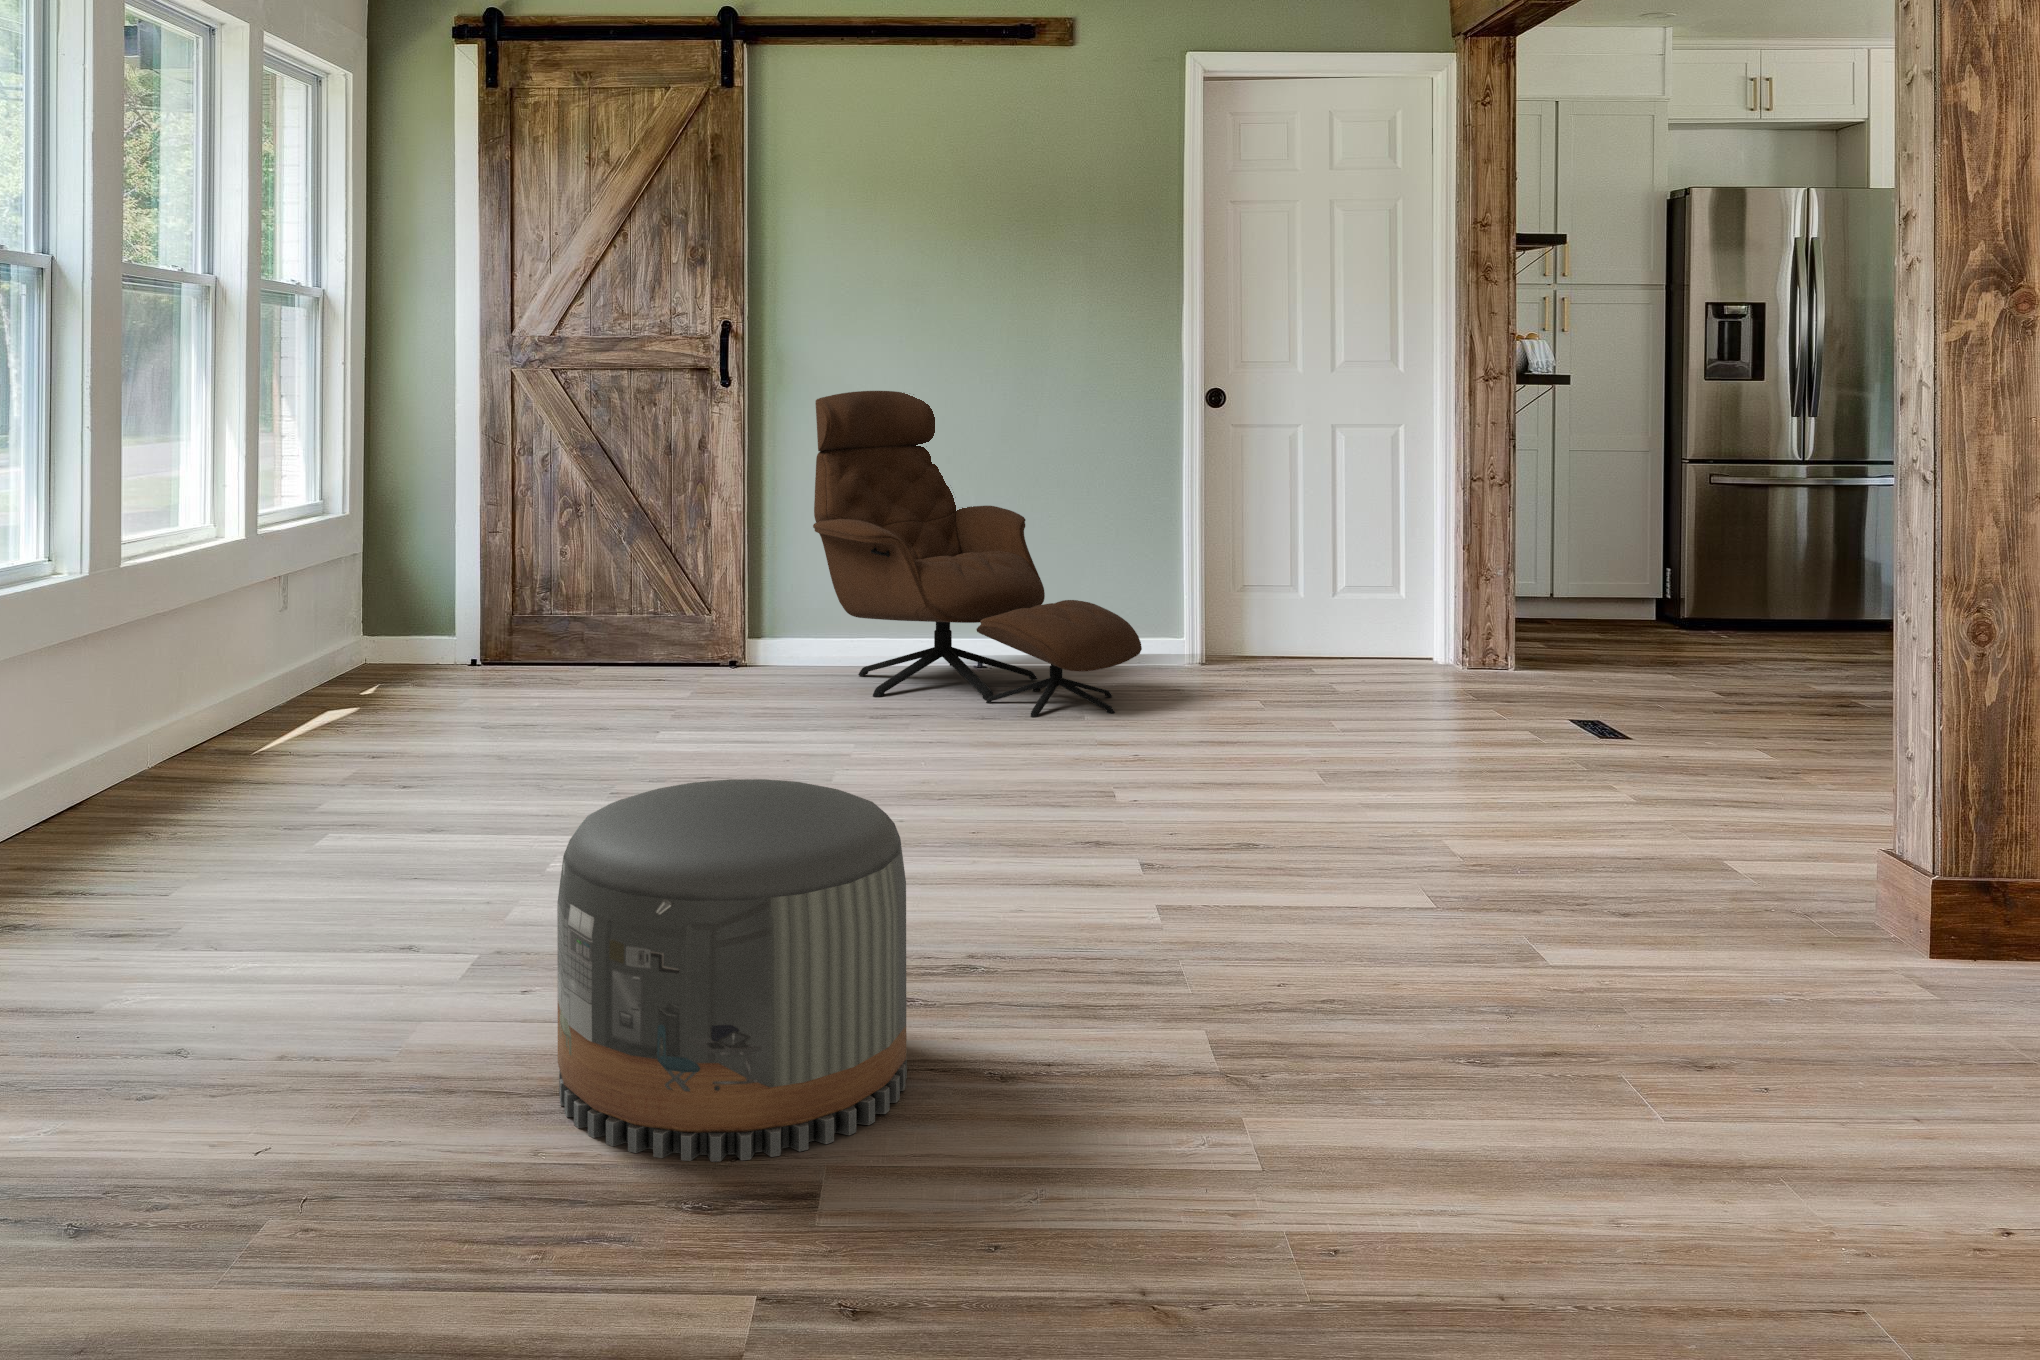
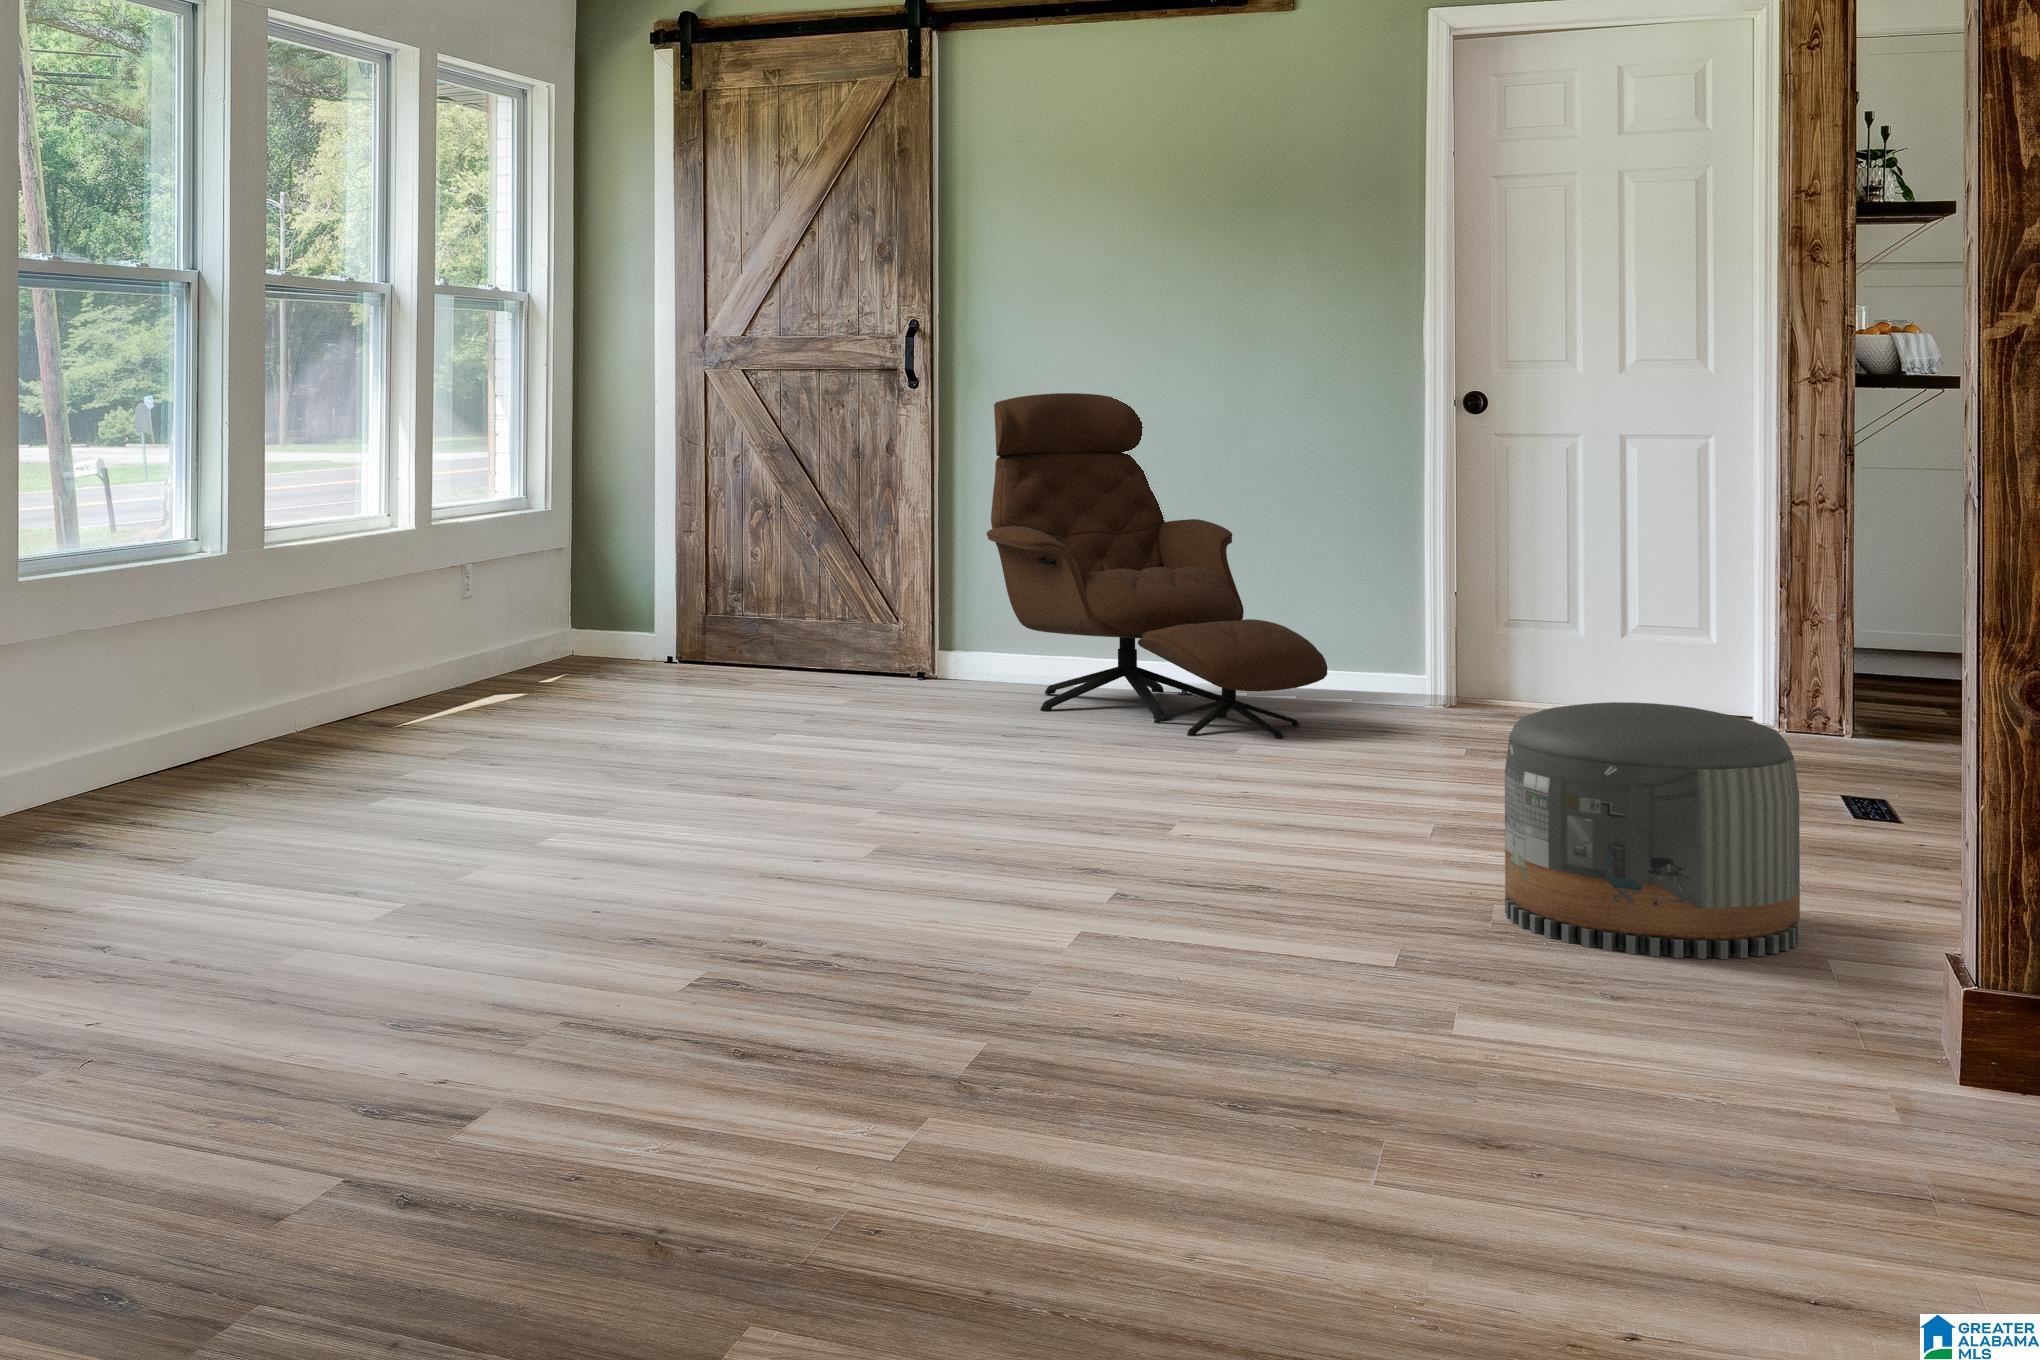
pouf: present [557,779,907,1161] -> present [1505,702,1800,959]

